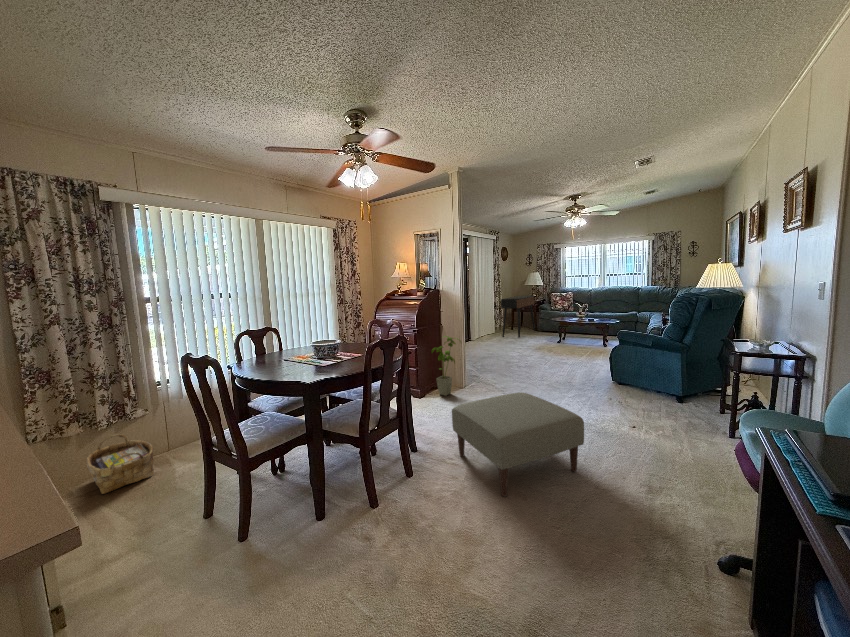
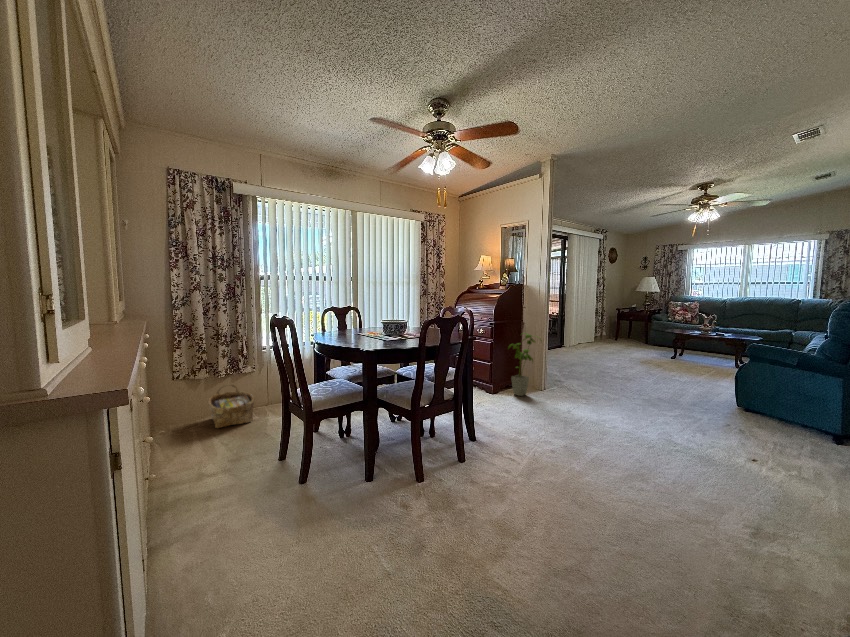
console table: present [501,296,535,337] -> none [603,303,648,350]
ottoman: present [452,392,584,496] -> none [514,396,666,498]

